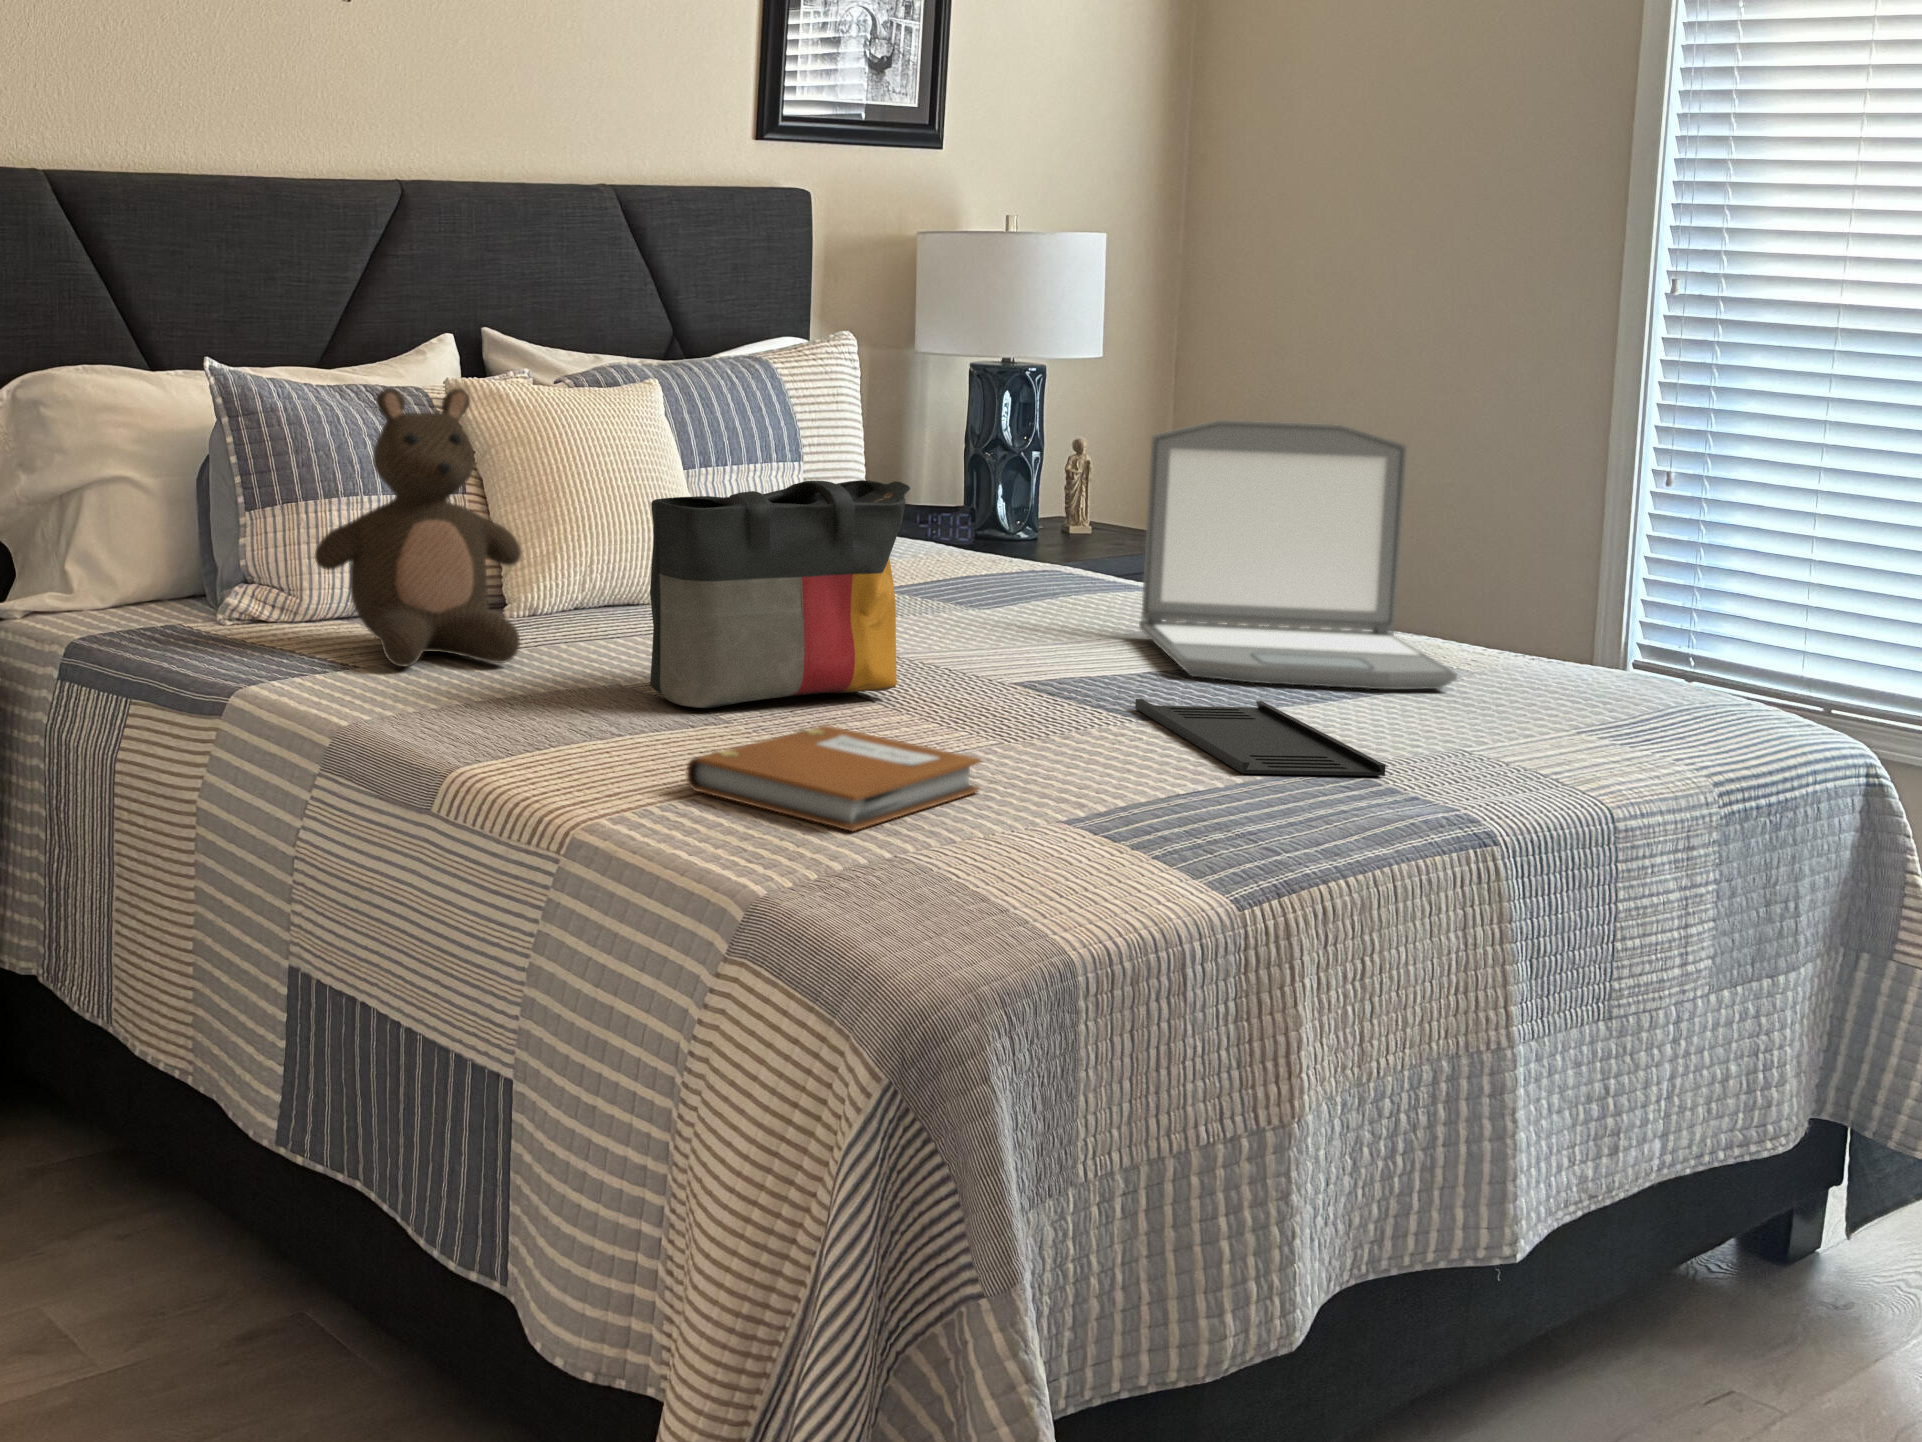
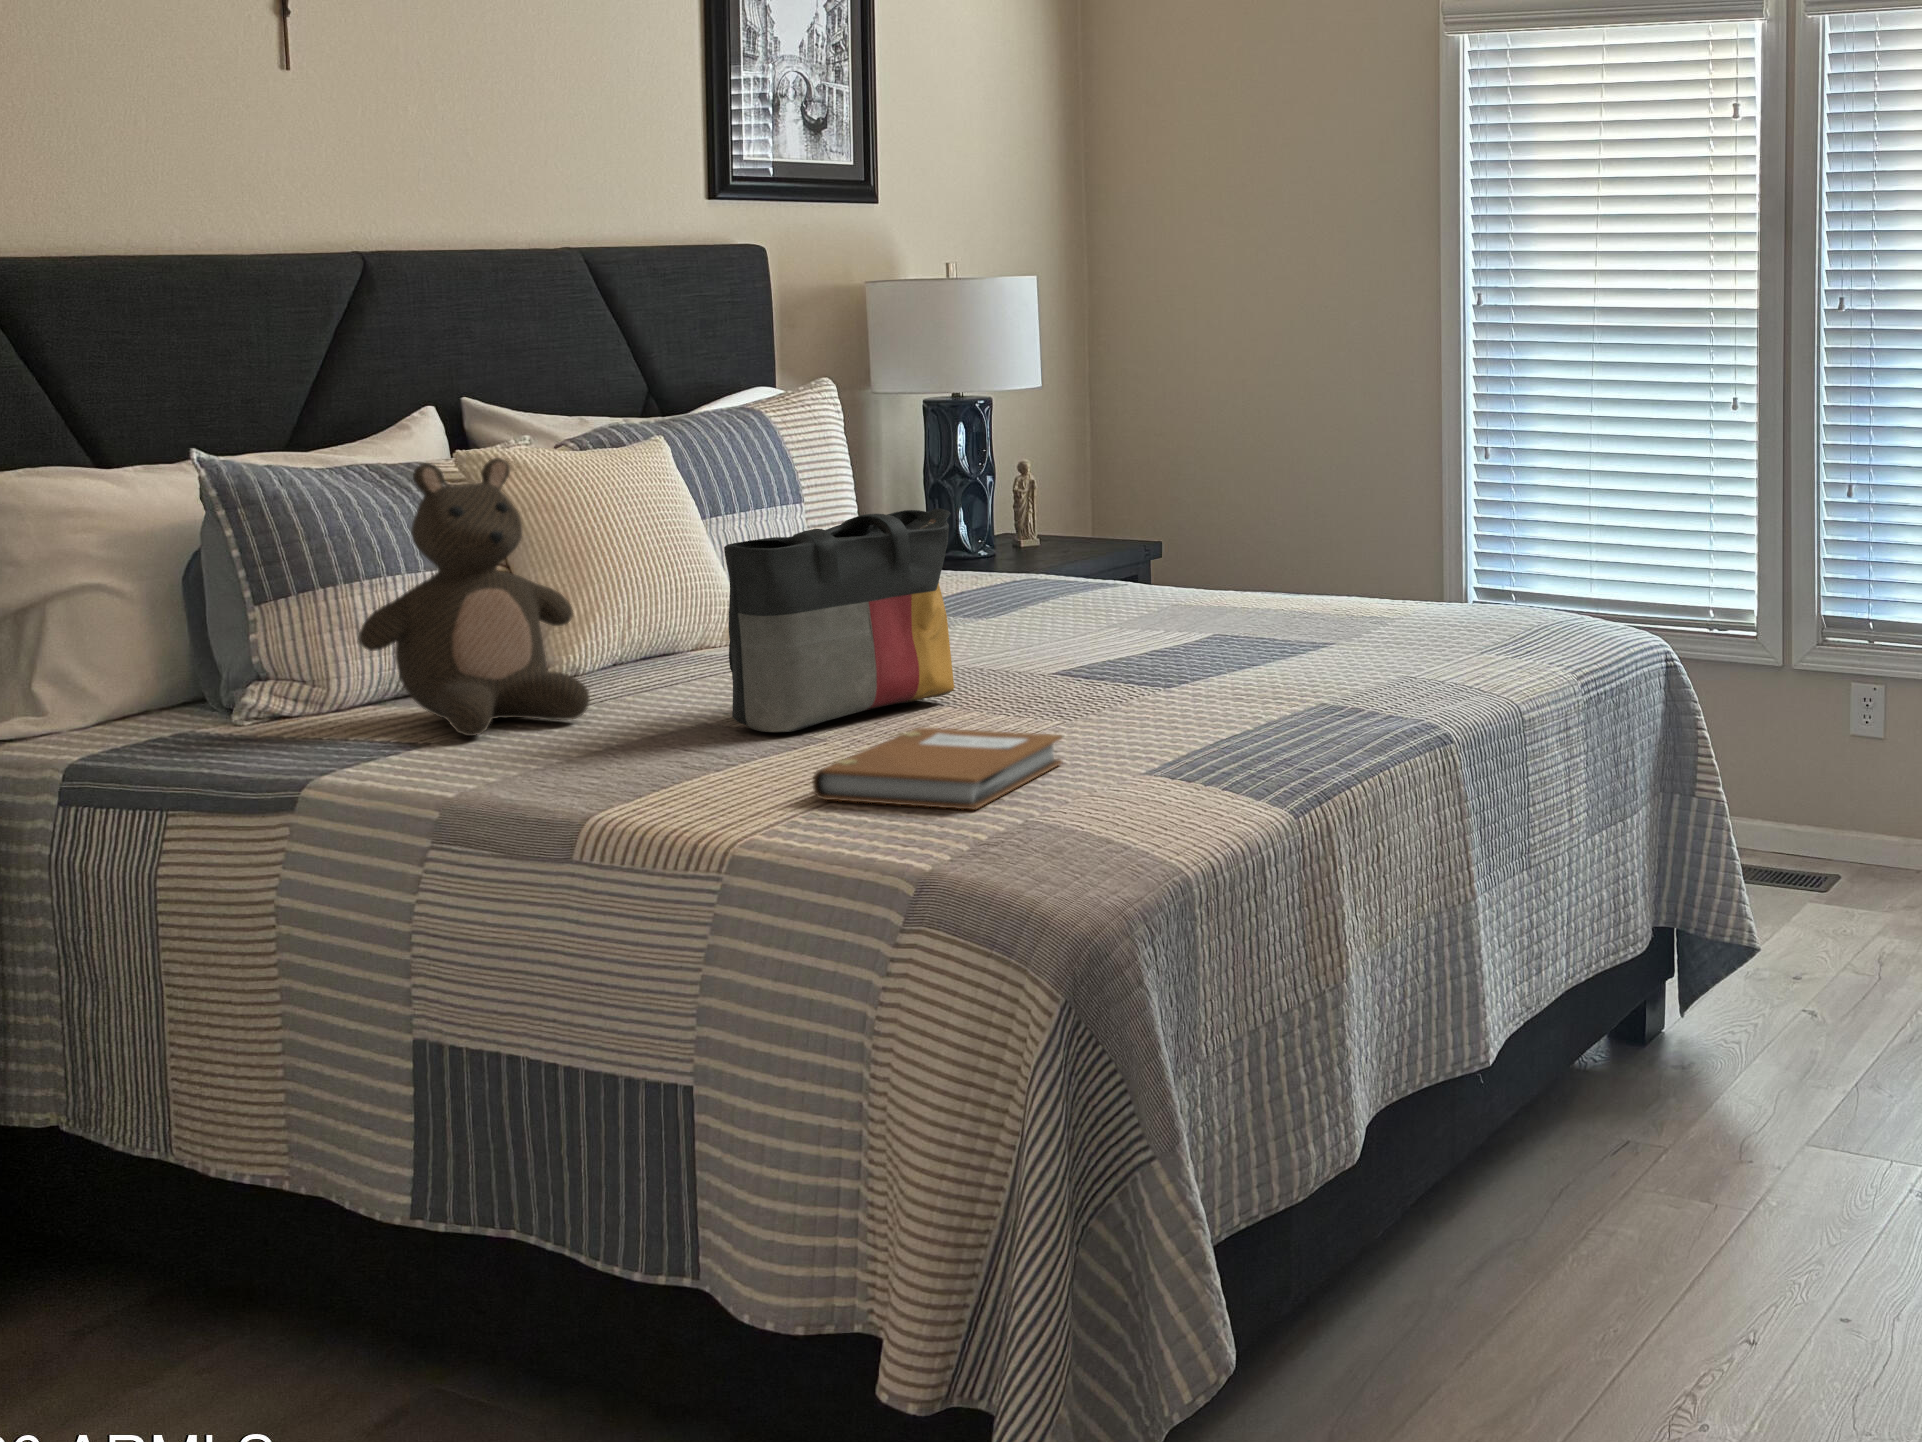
laptop: present [1139,420,1457,689] -> none [1127,430,1385,651]
tray: present [1135,699,1386,776] -> none [1153,663,1361,719]

